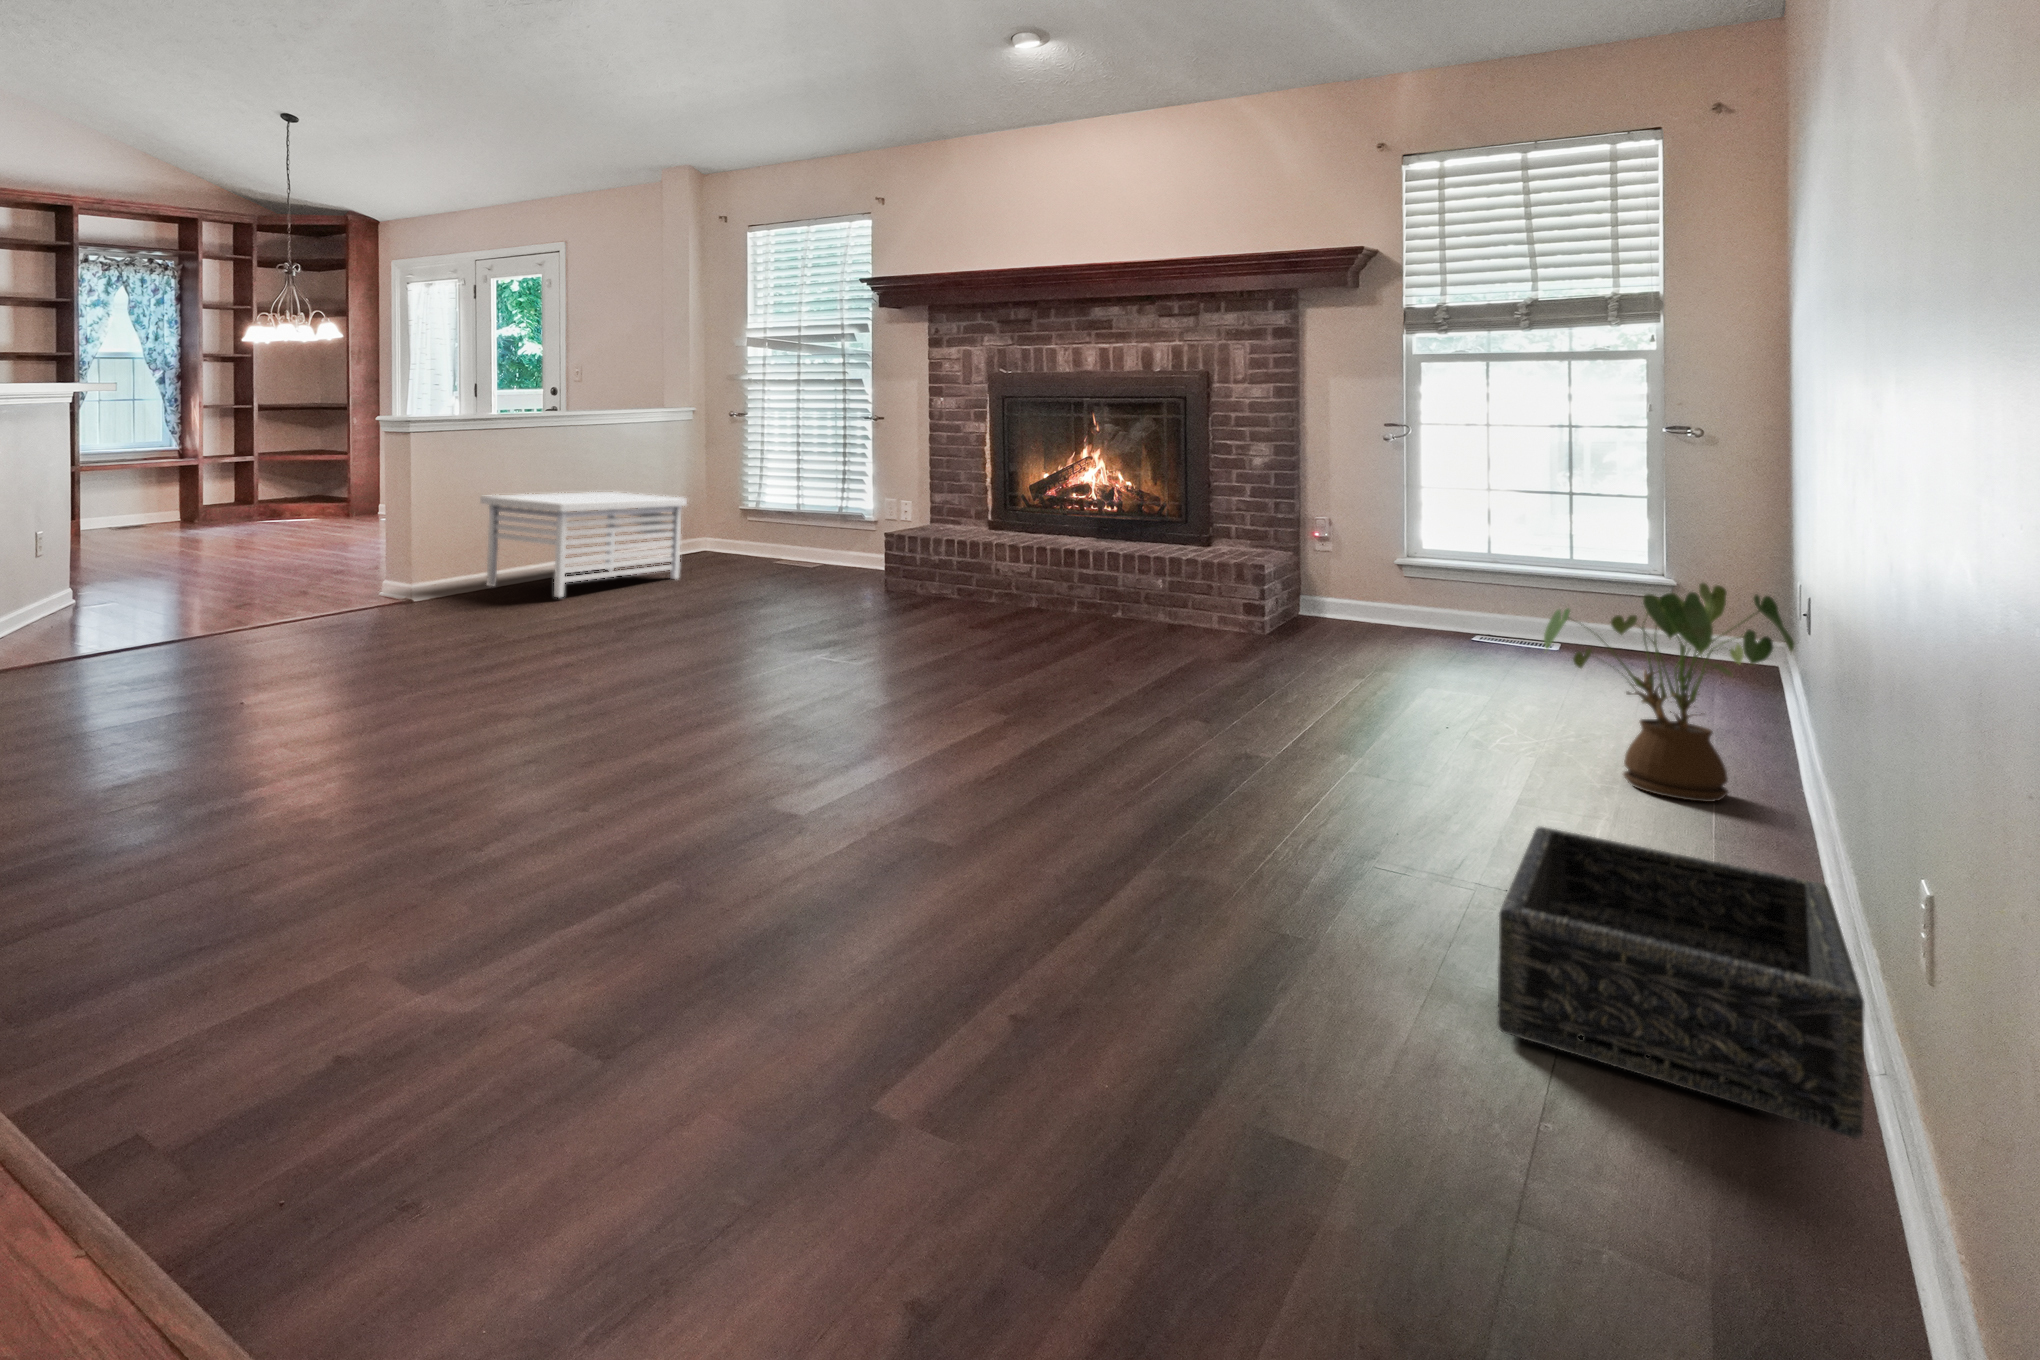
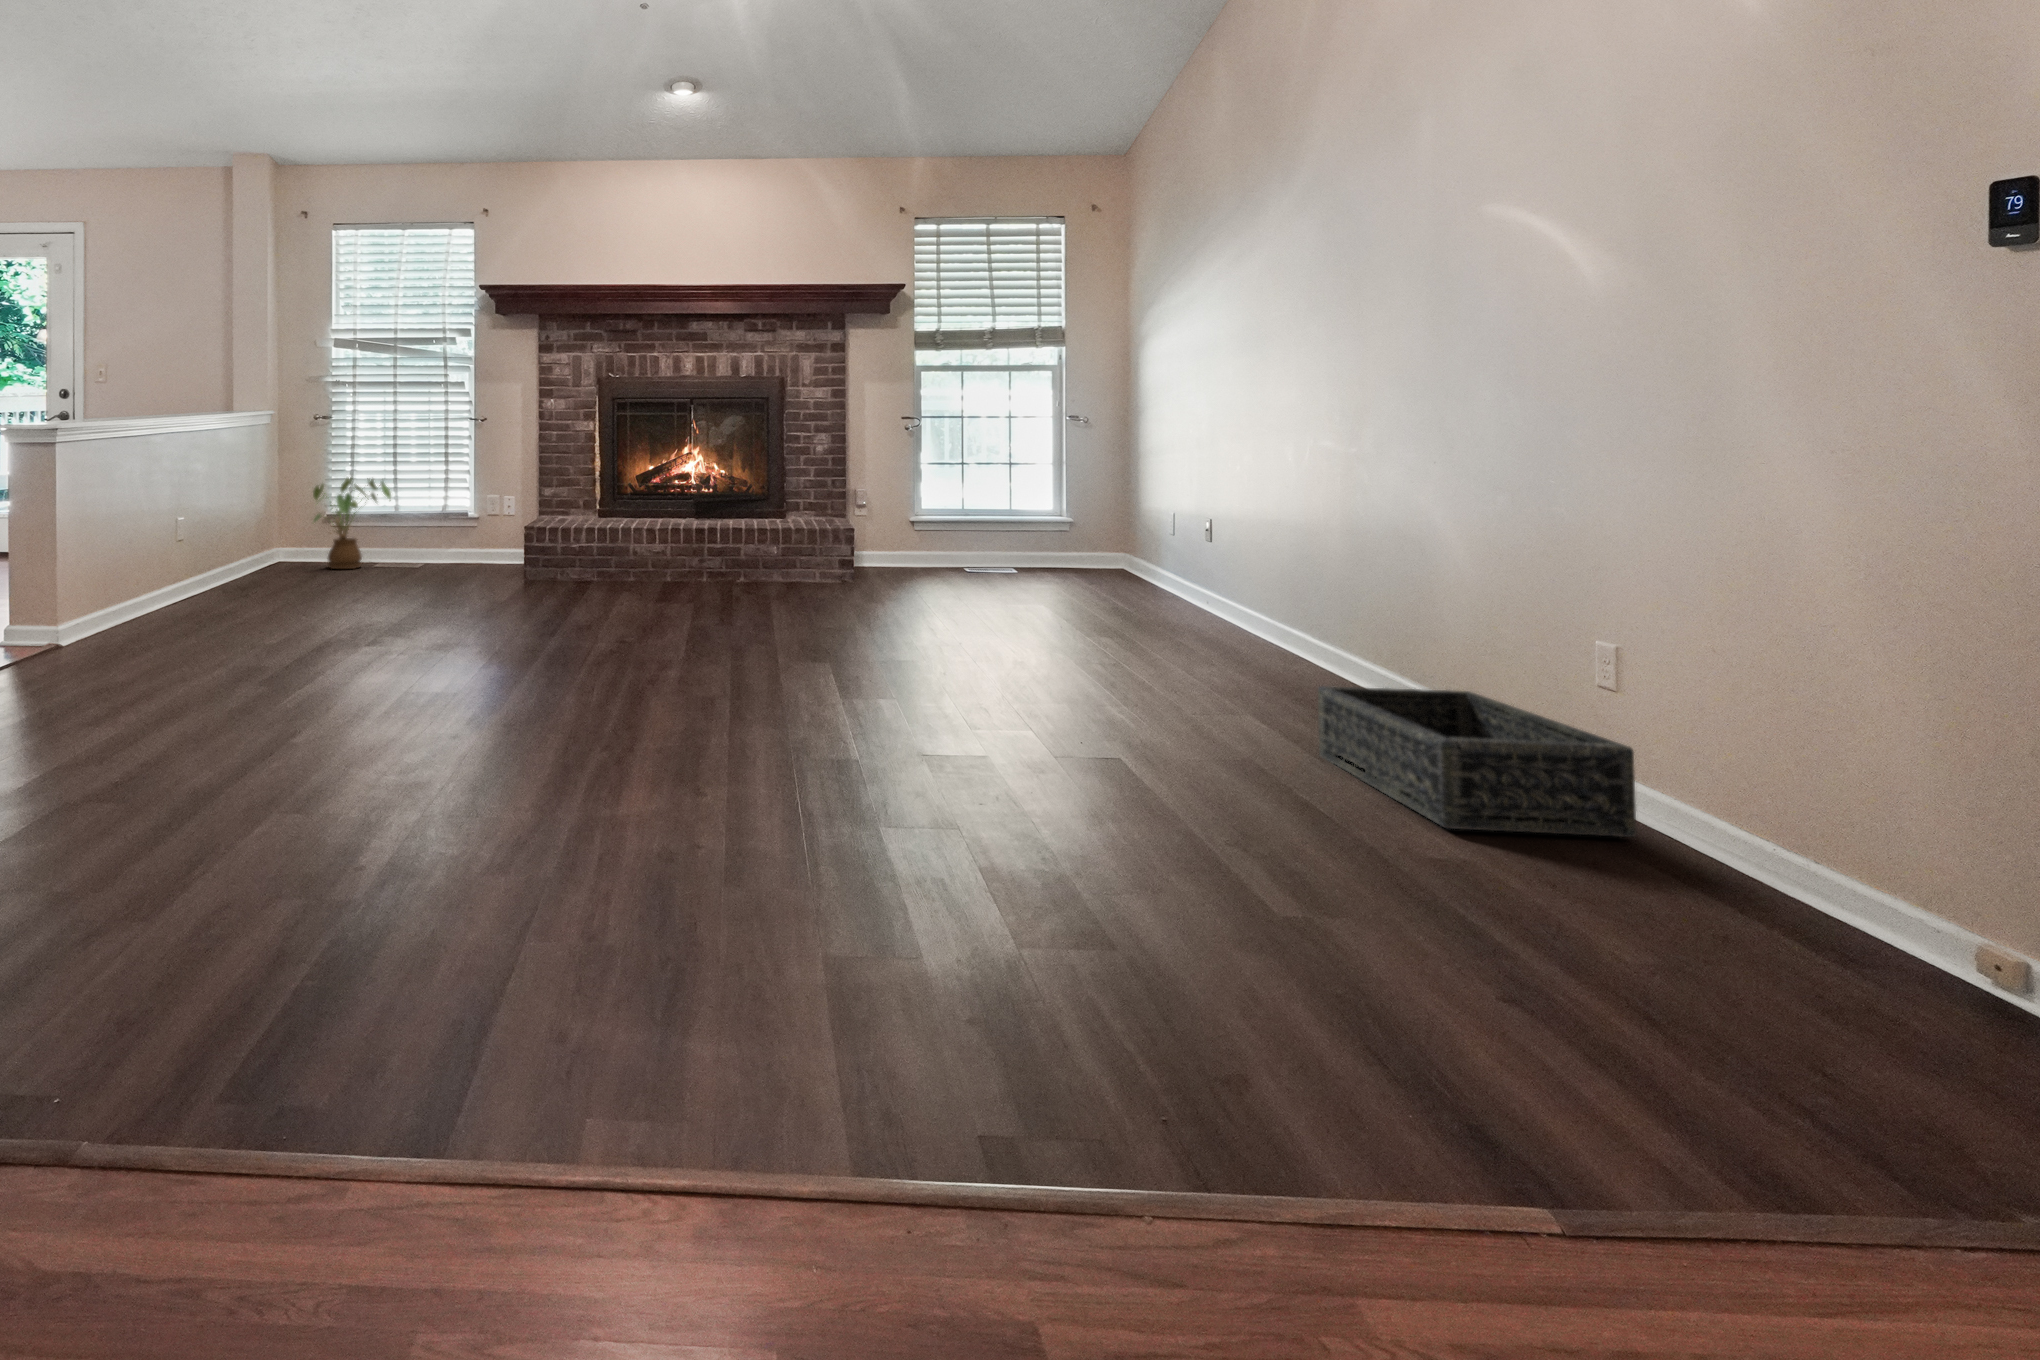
storage bench: present [480,492,687,597] -> none [86,506,311,629]
house plant: present [1544,583,1794,802] -> present [313,478,391,569]

